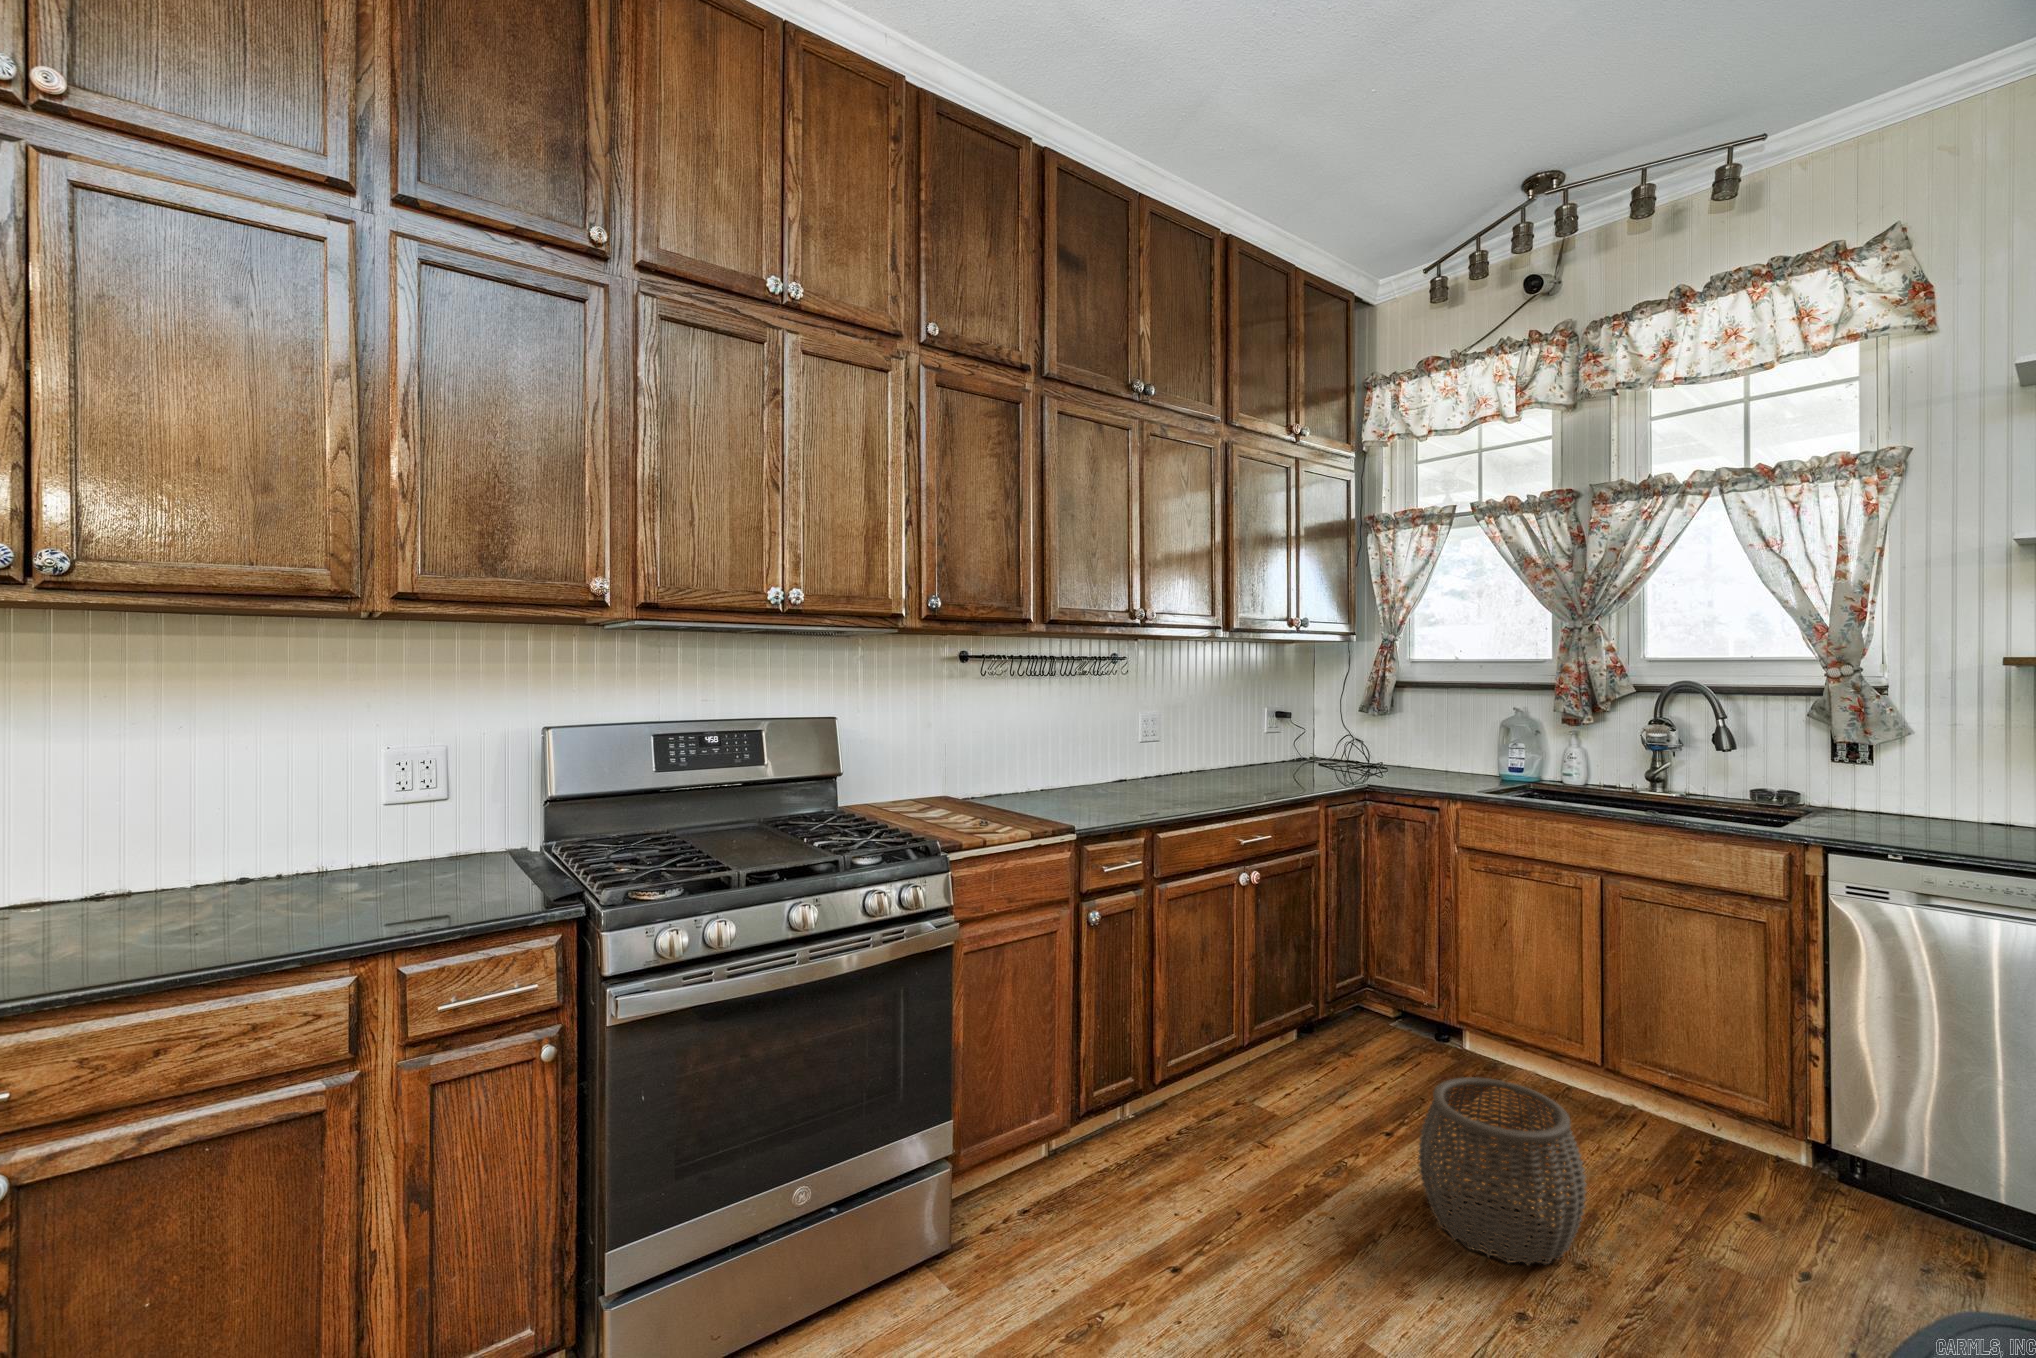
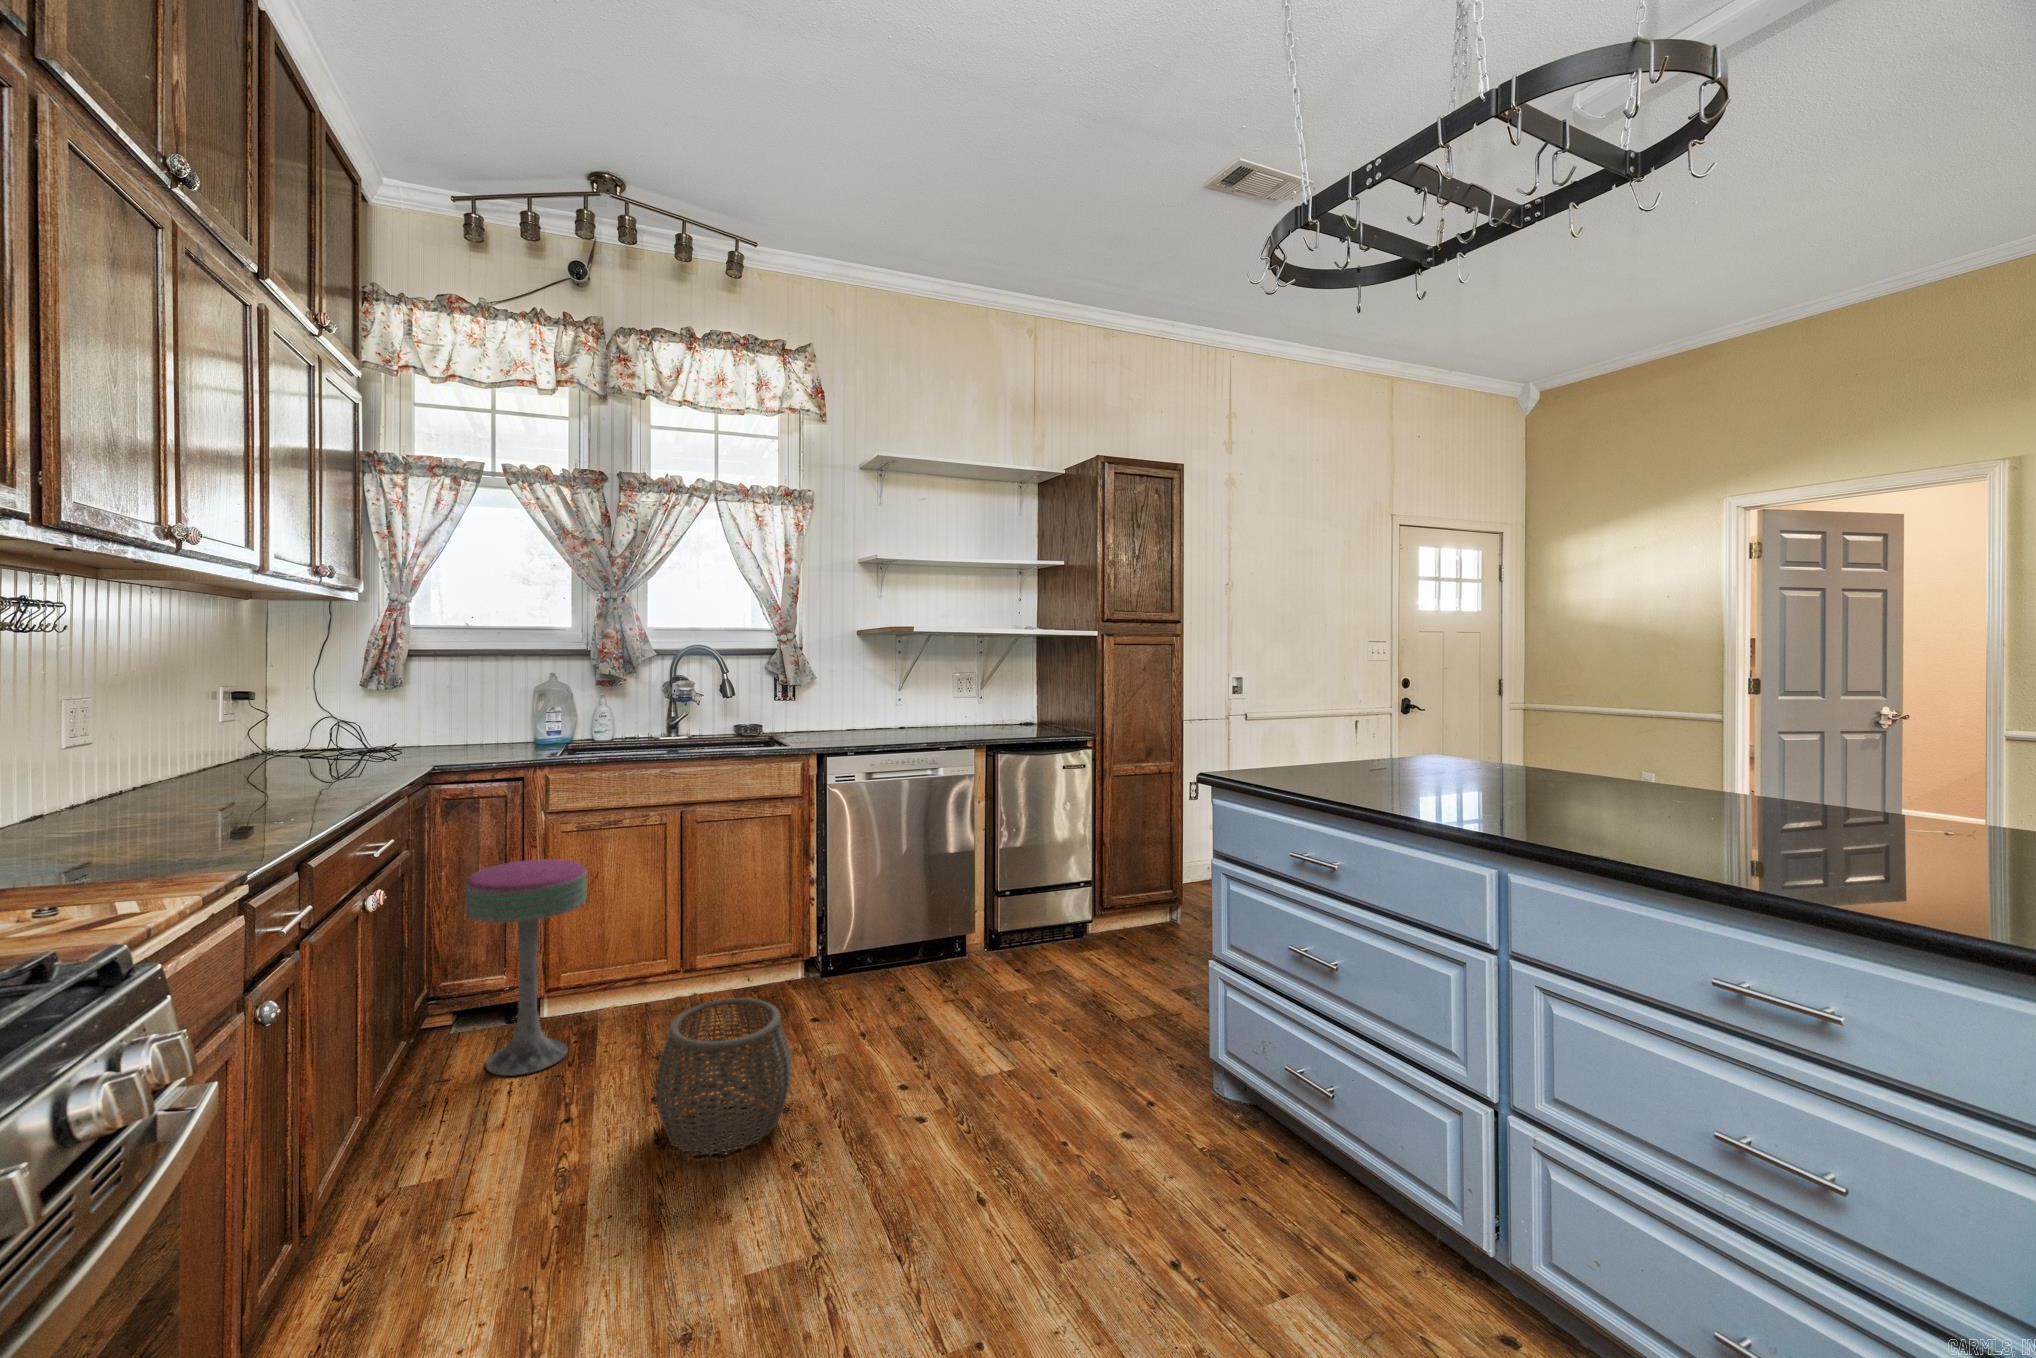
bar stool: none [1362,883,1471,1090] -> present [465,859,587,1076]

